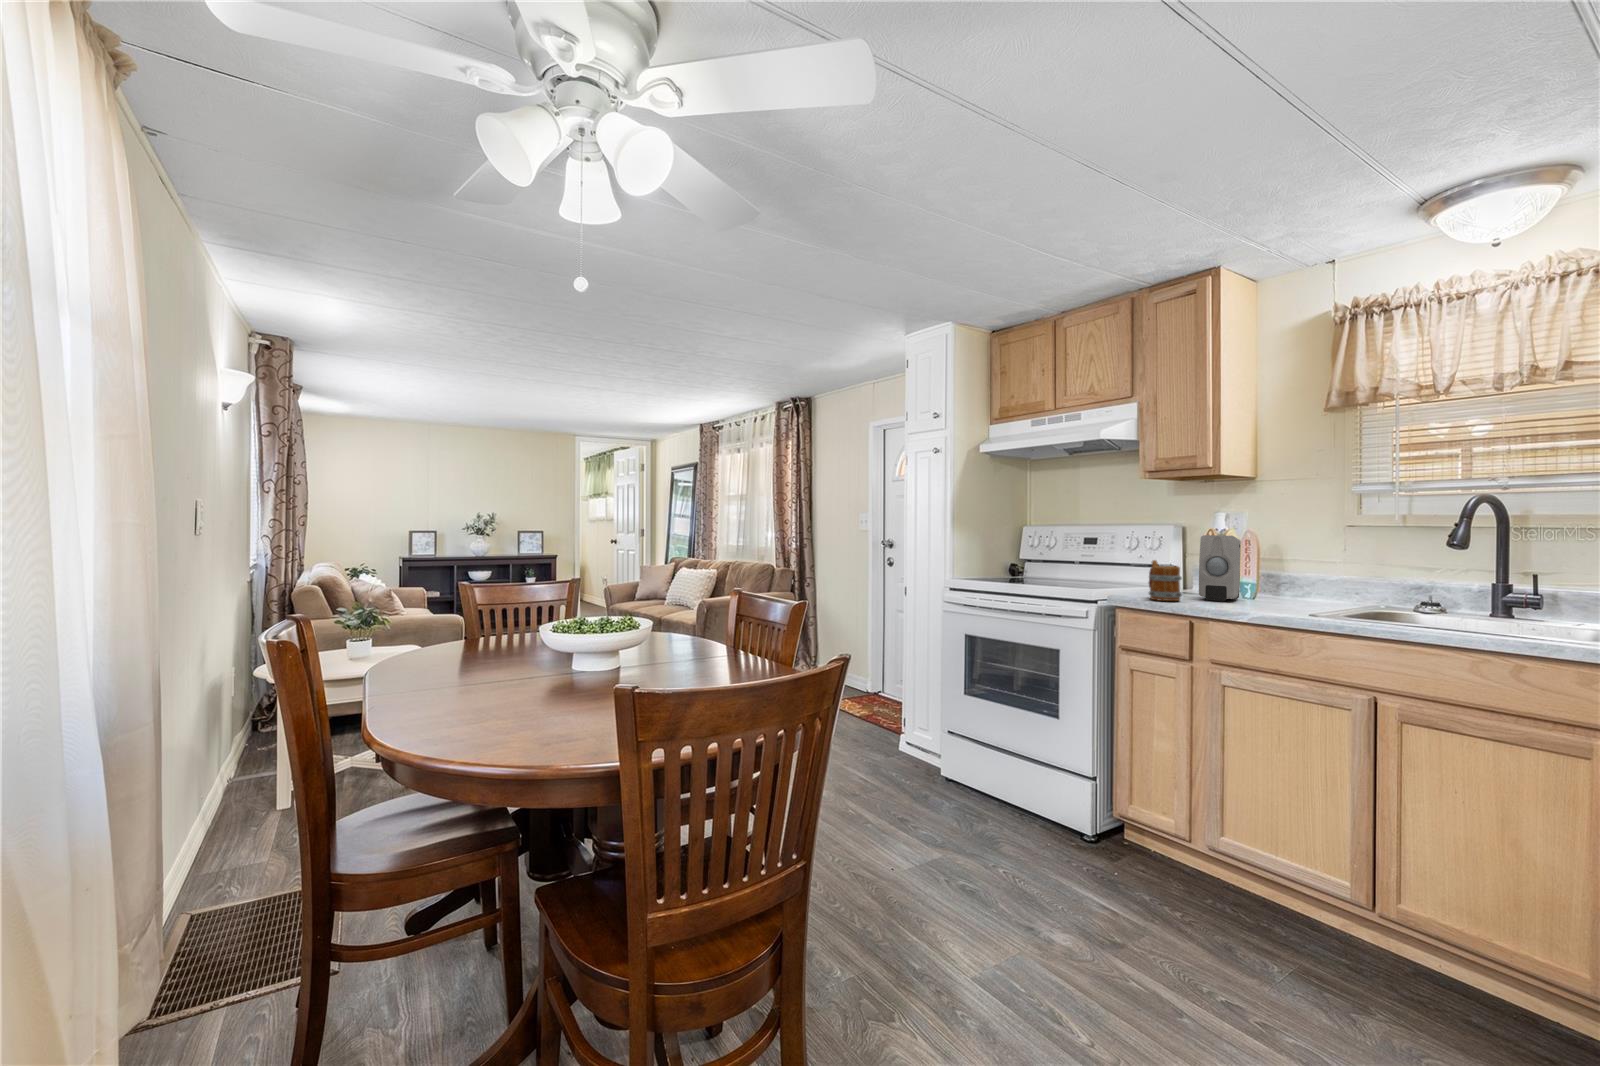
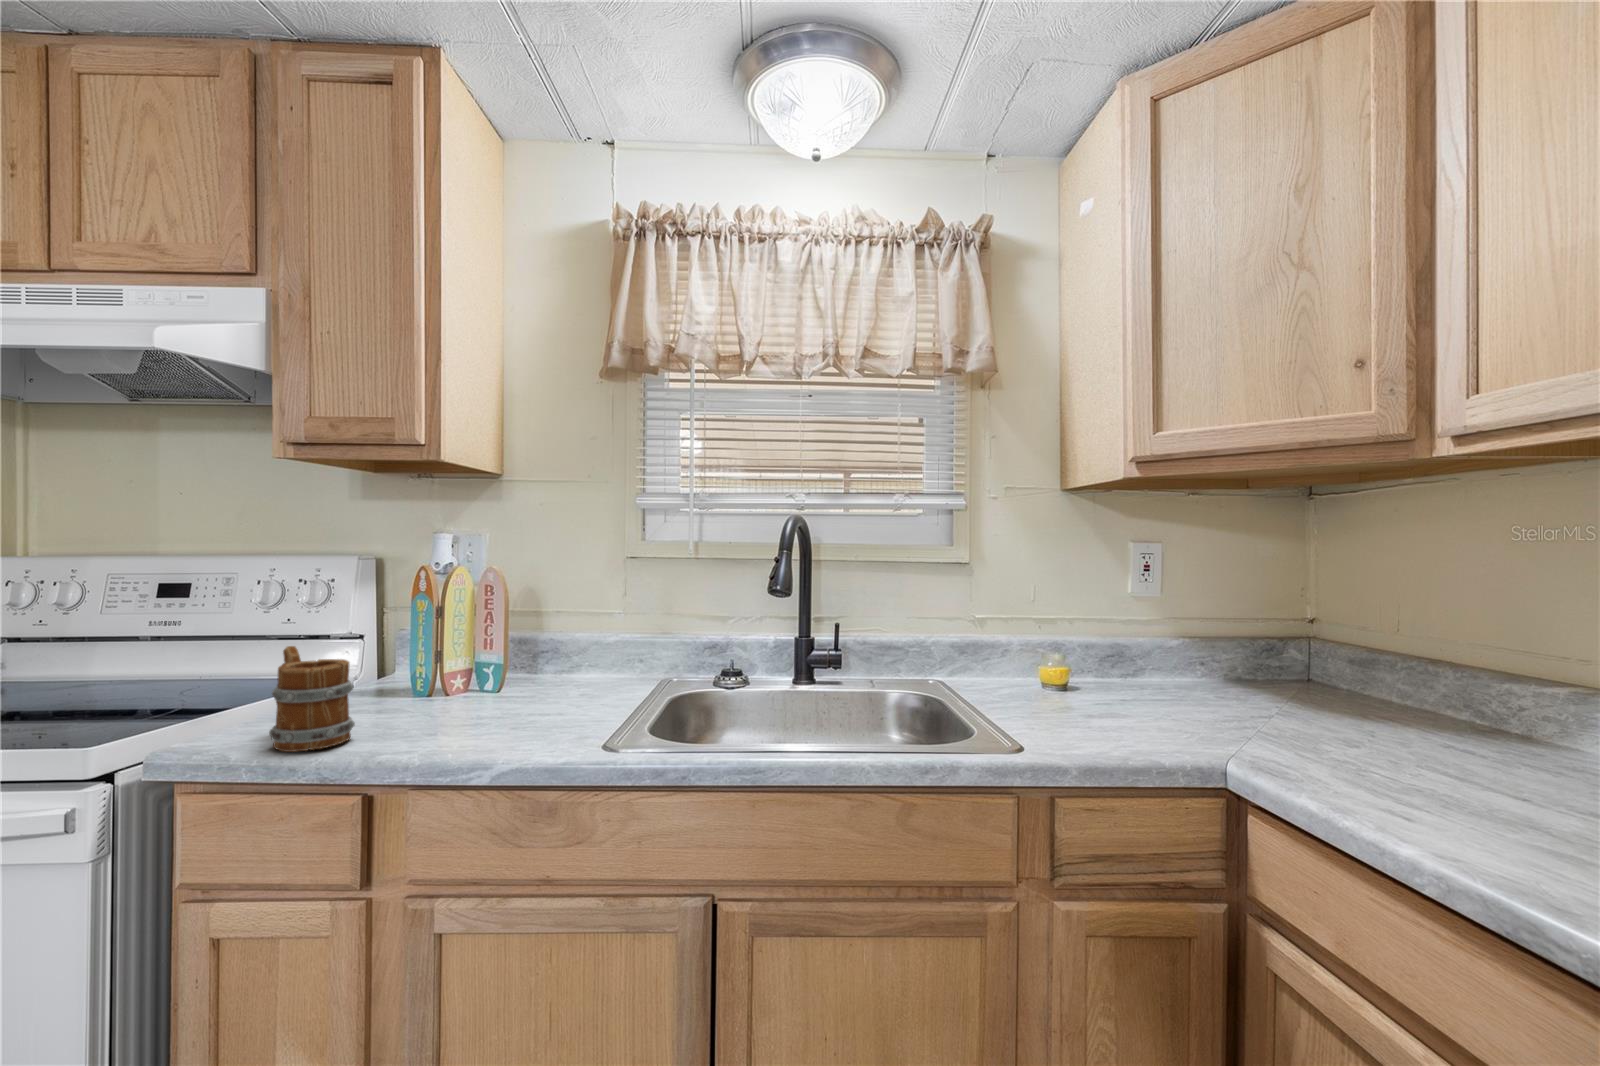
soap dispenser: present [1199,535,1241,601] -> none [395,583,477,719]

